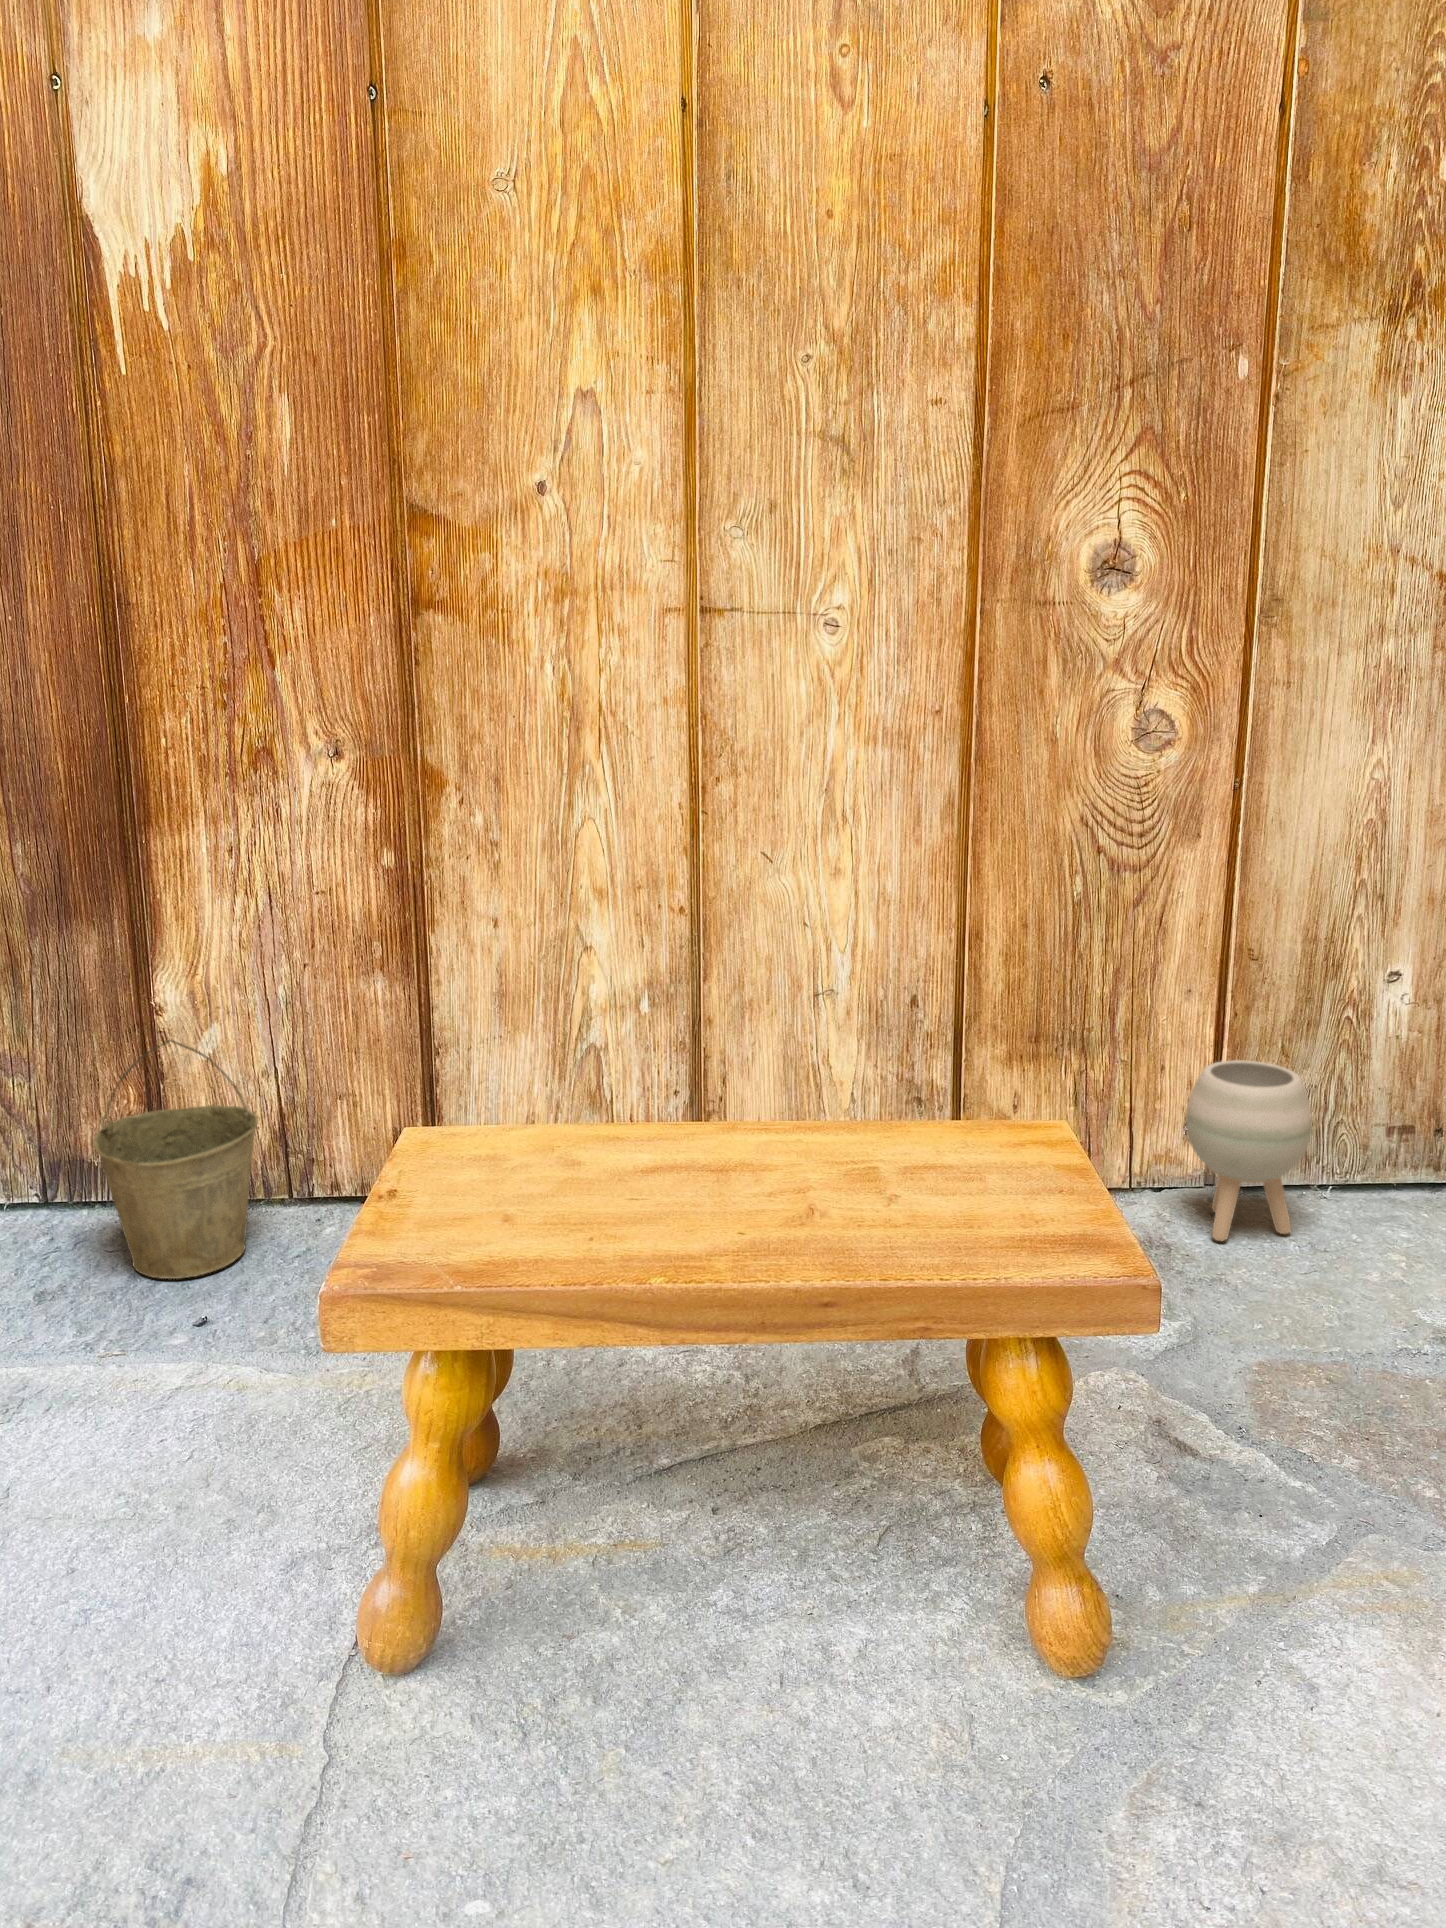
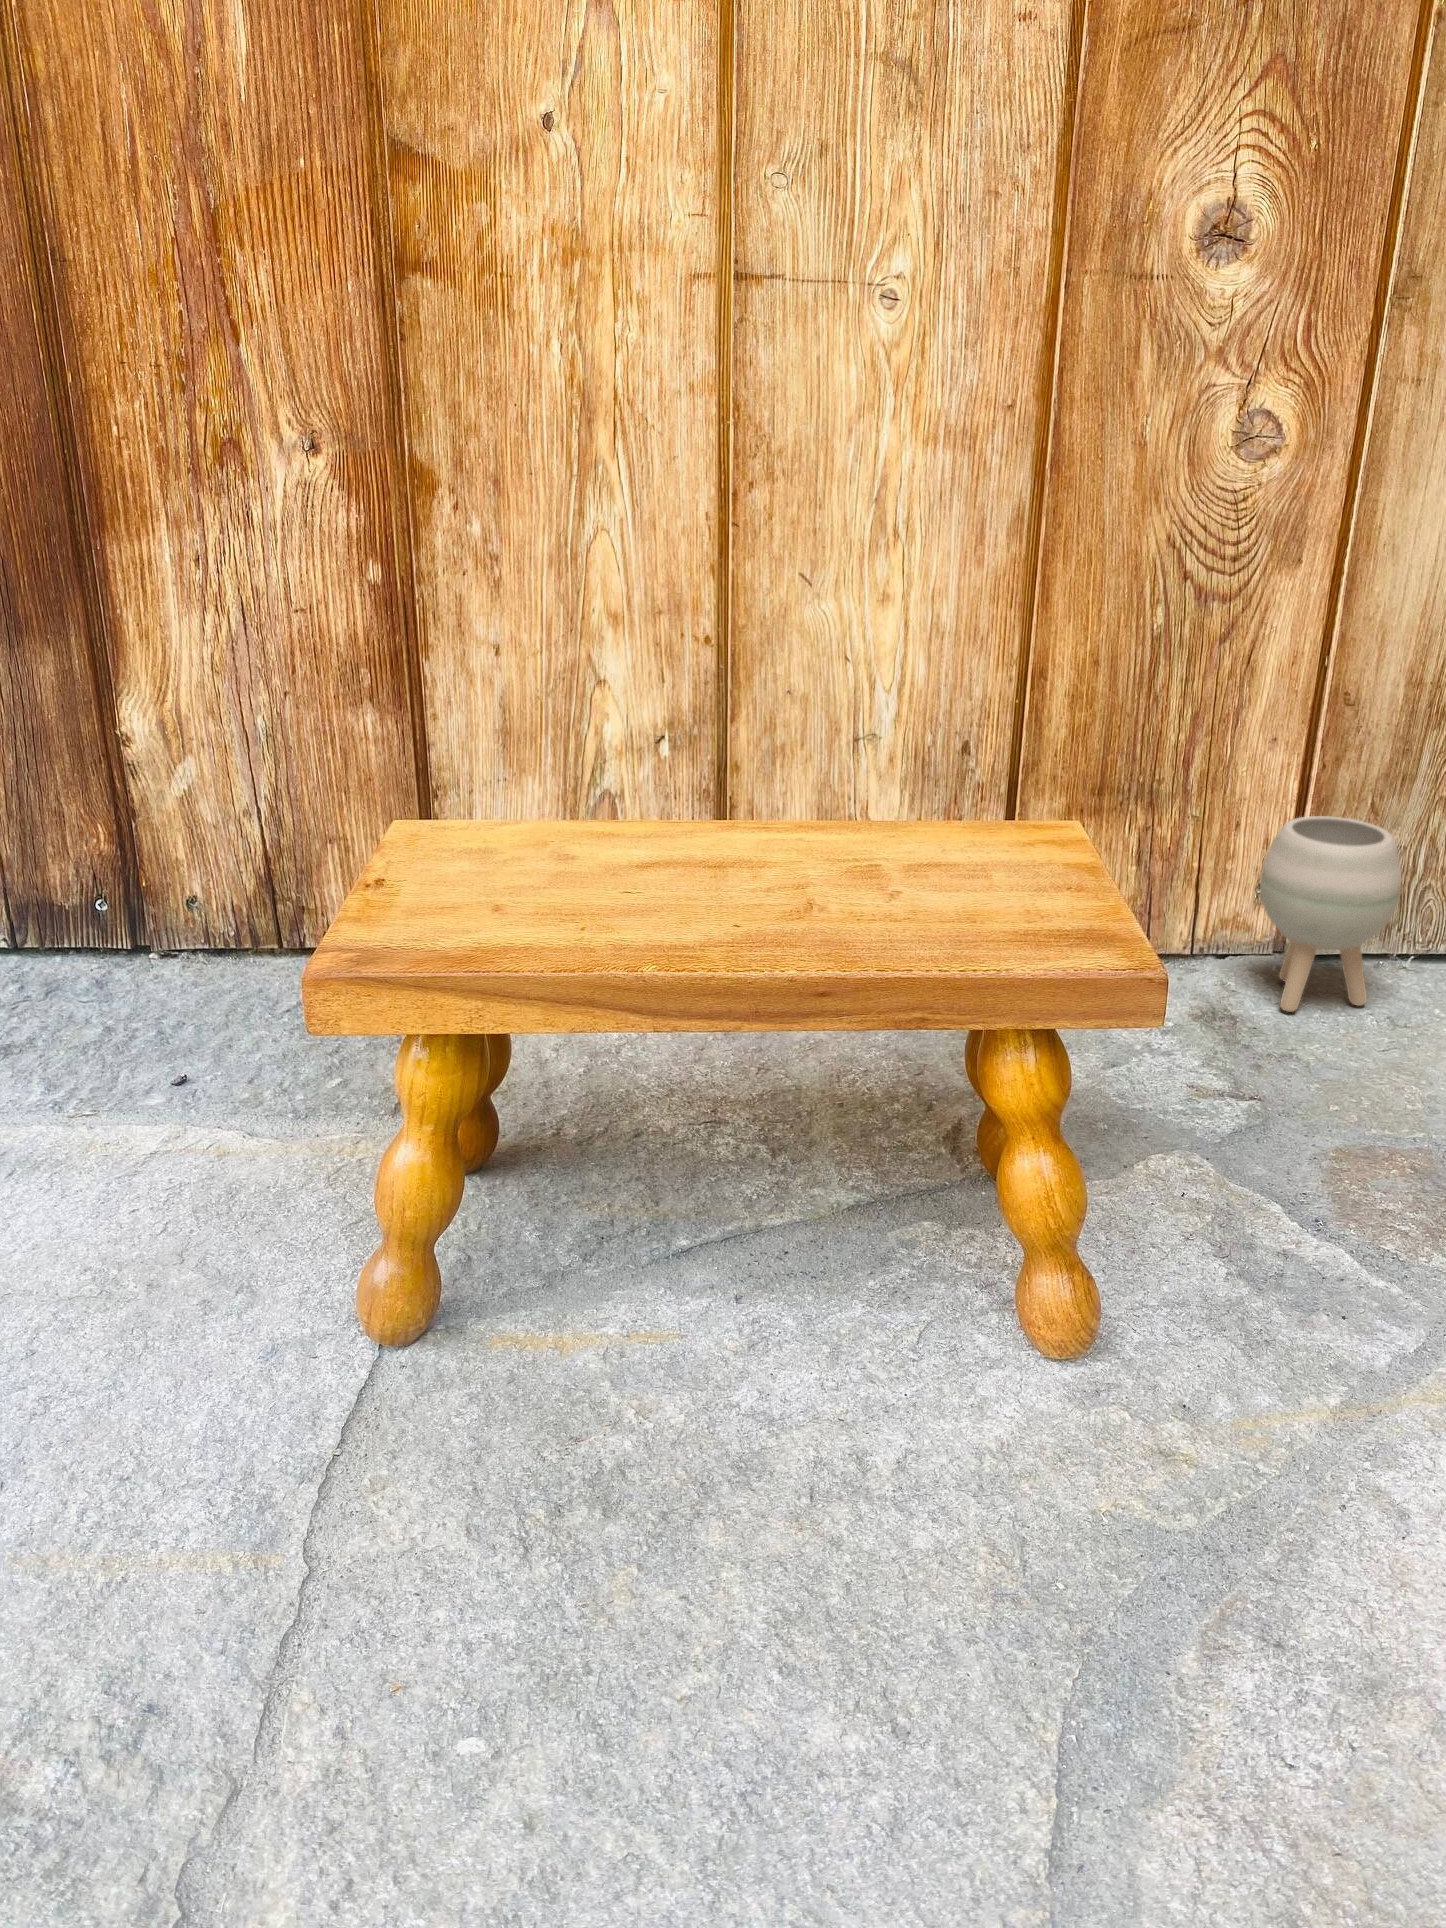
bucket: present [93,1040,258,1279] -> none [57,773,240,1032]

